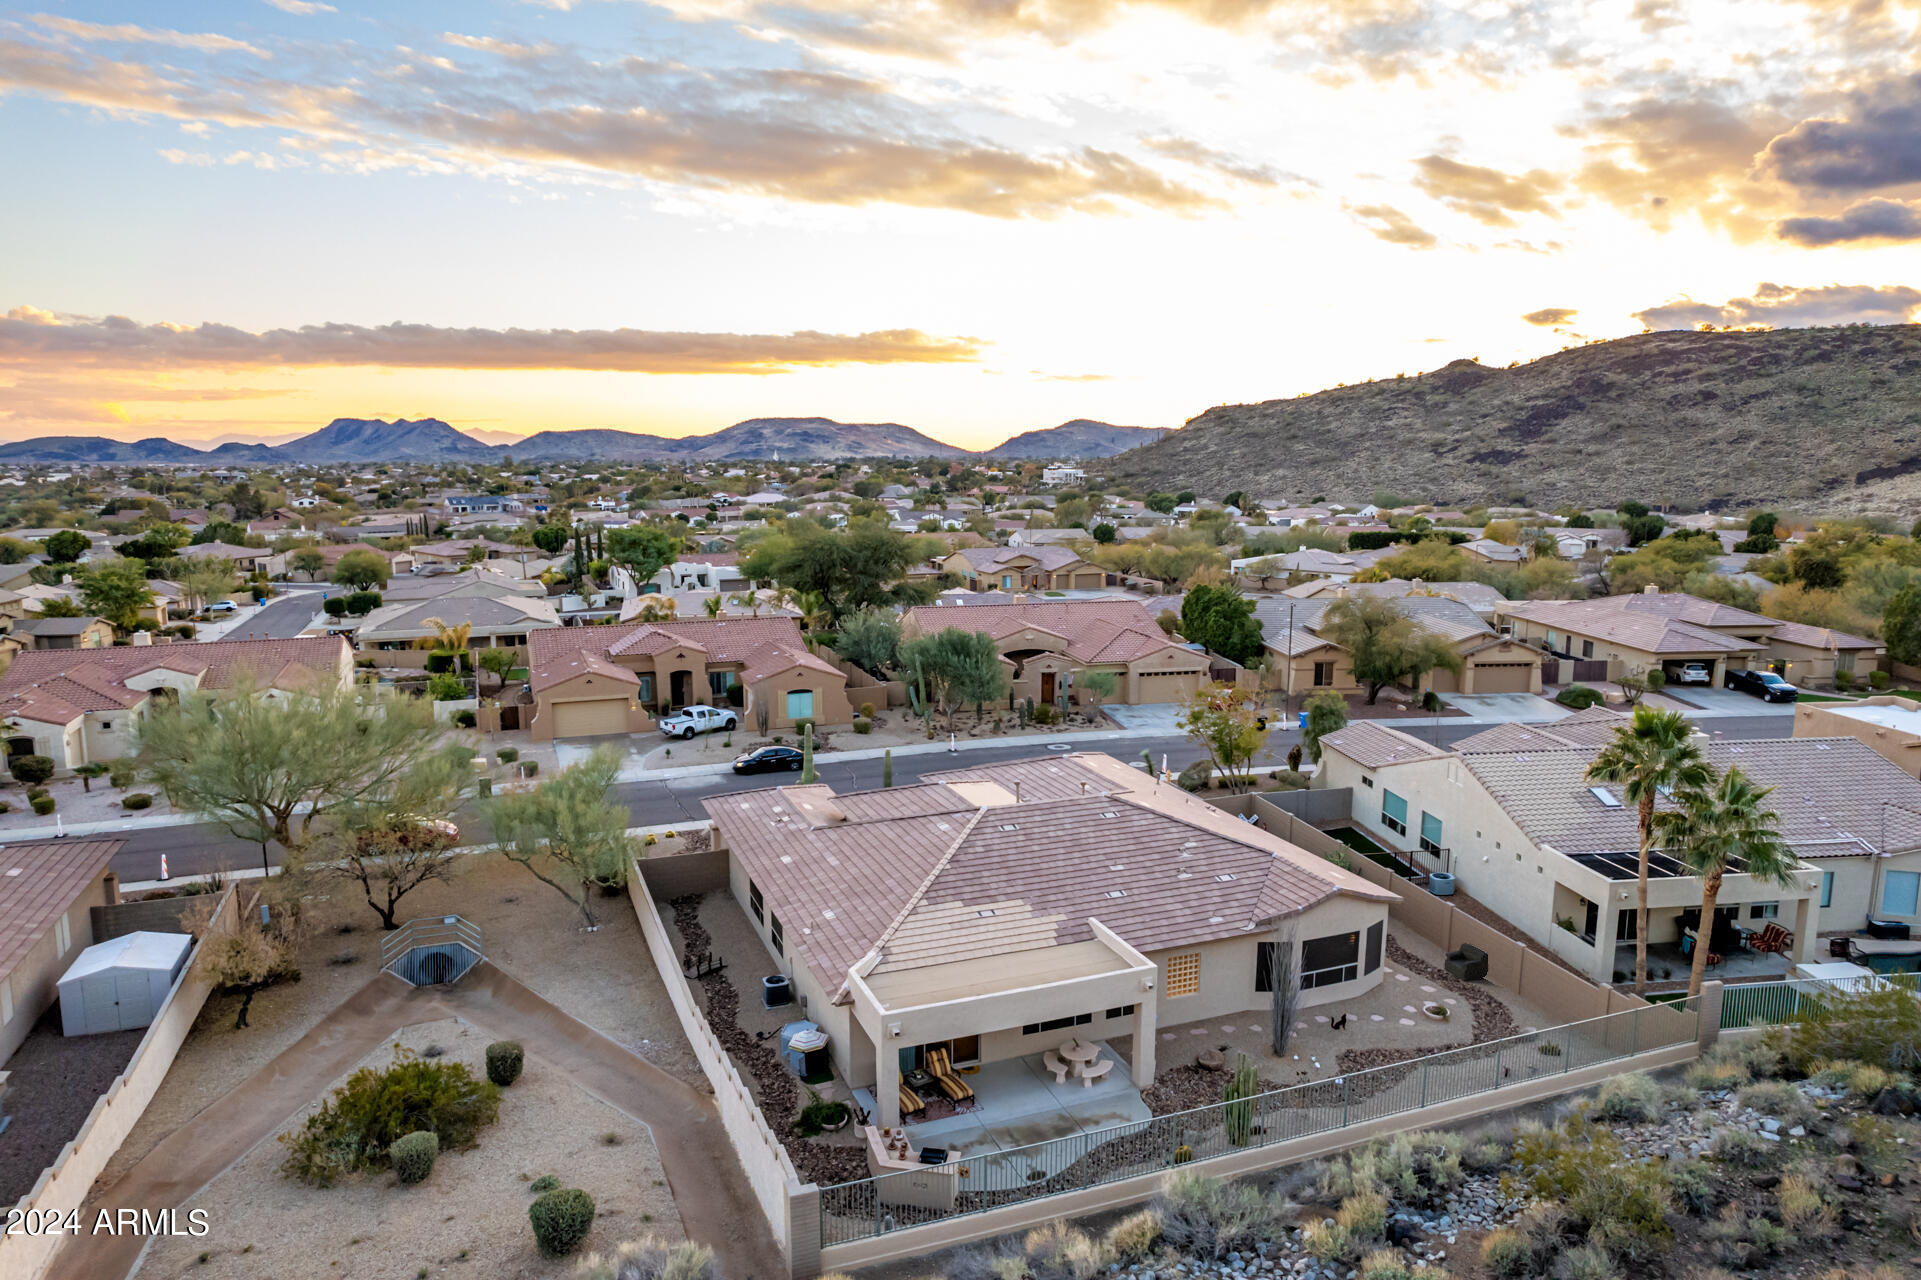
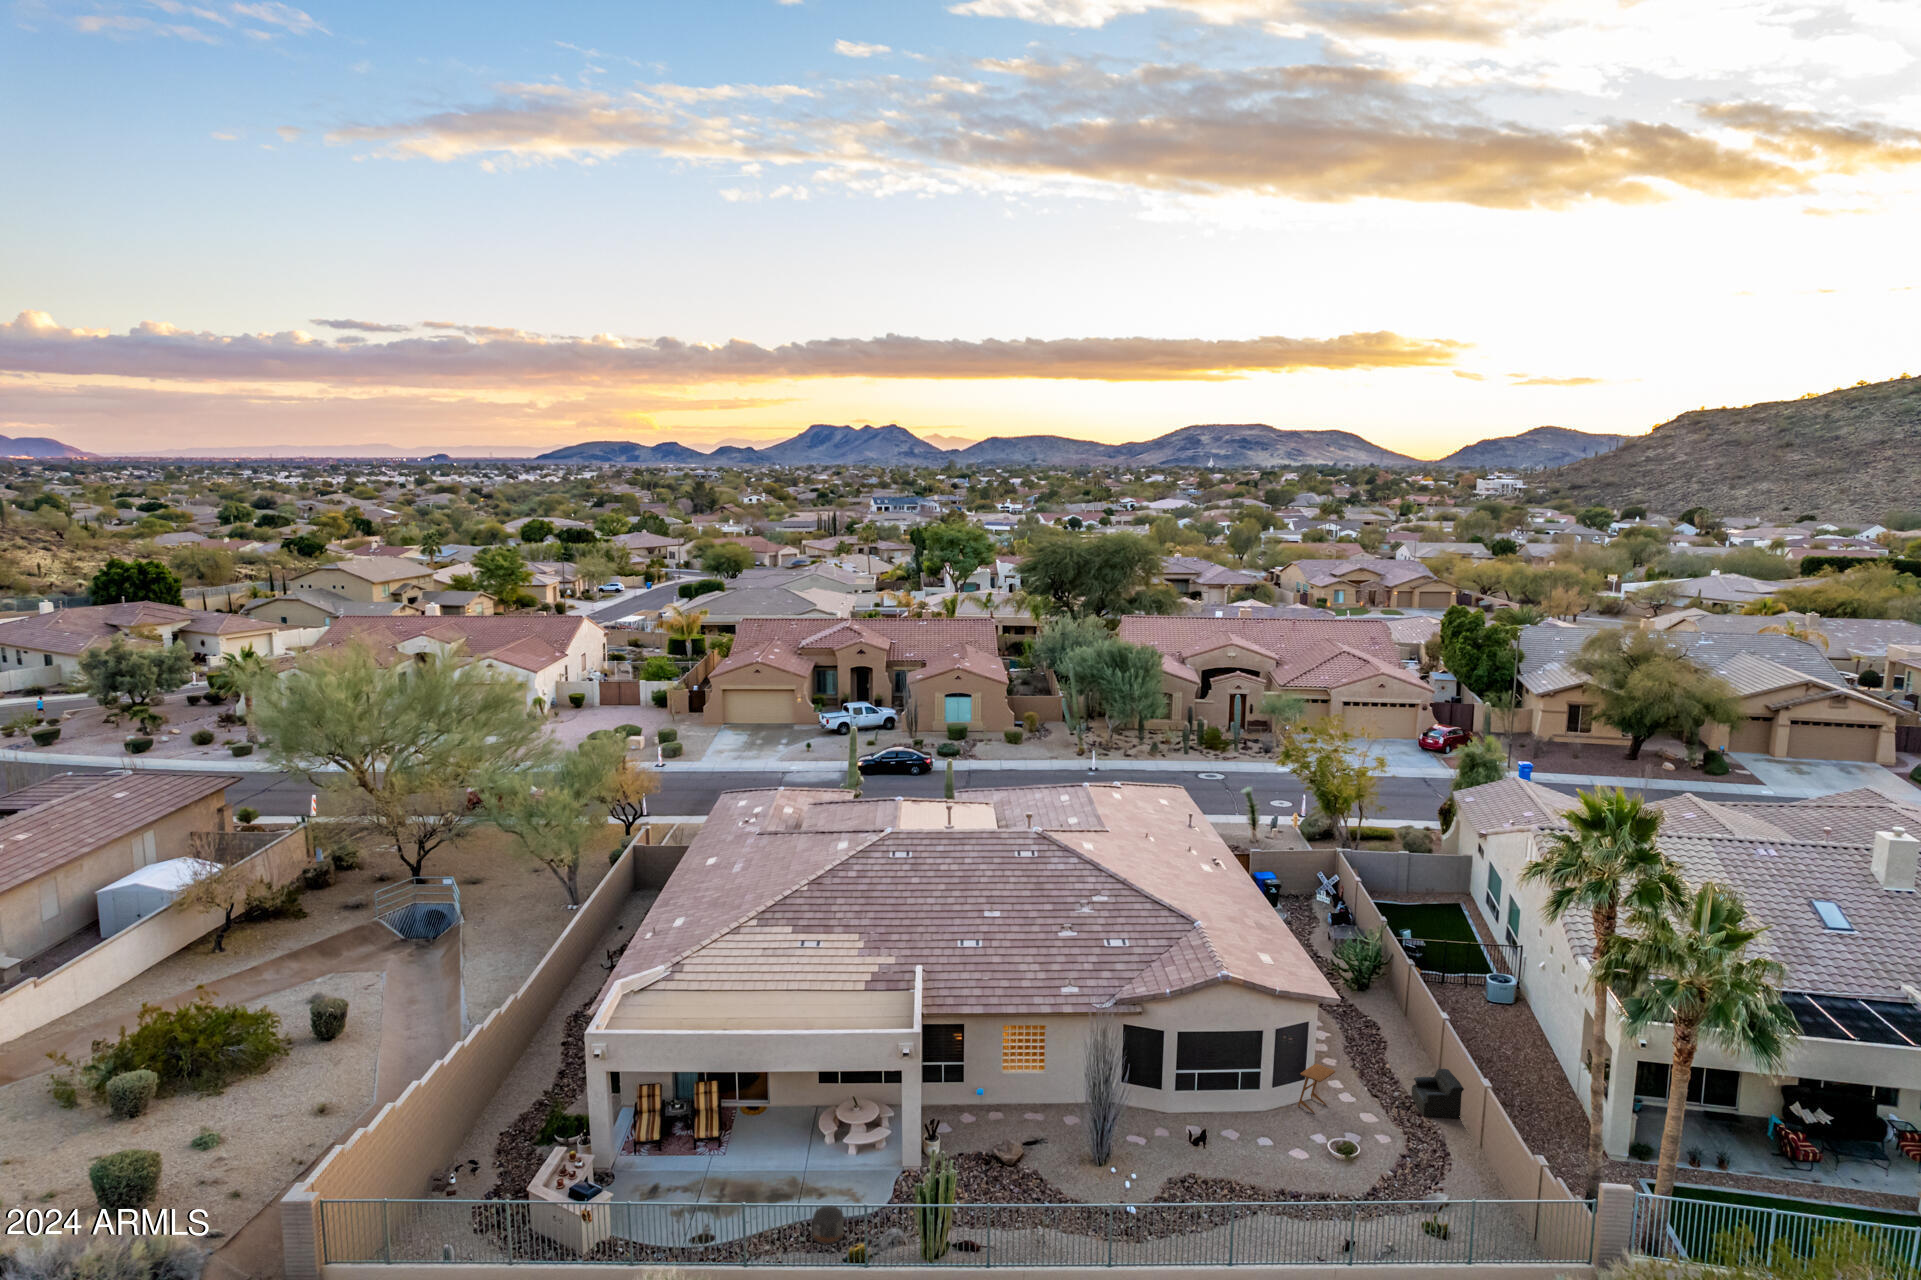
side table: none [1377,954,1402,993] -> present [1298,1064,1335,1113]
pouf: none [1124,1123,1151,1156] -> present [813,1206,844,1244]

